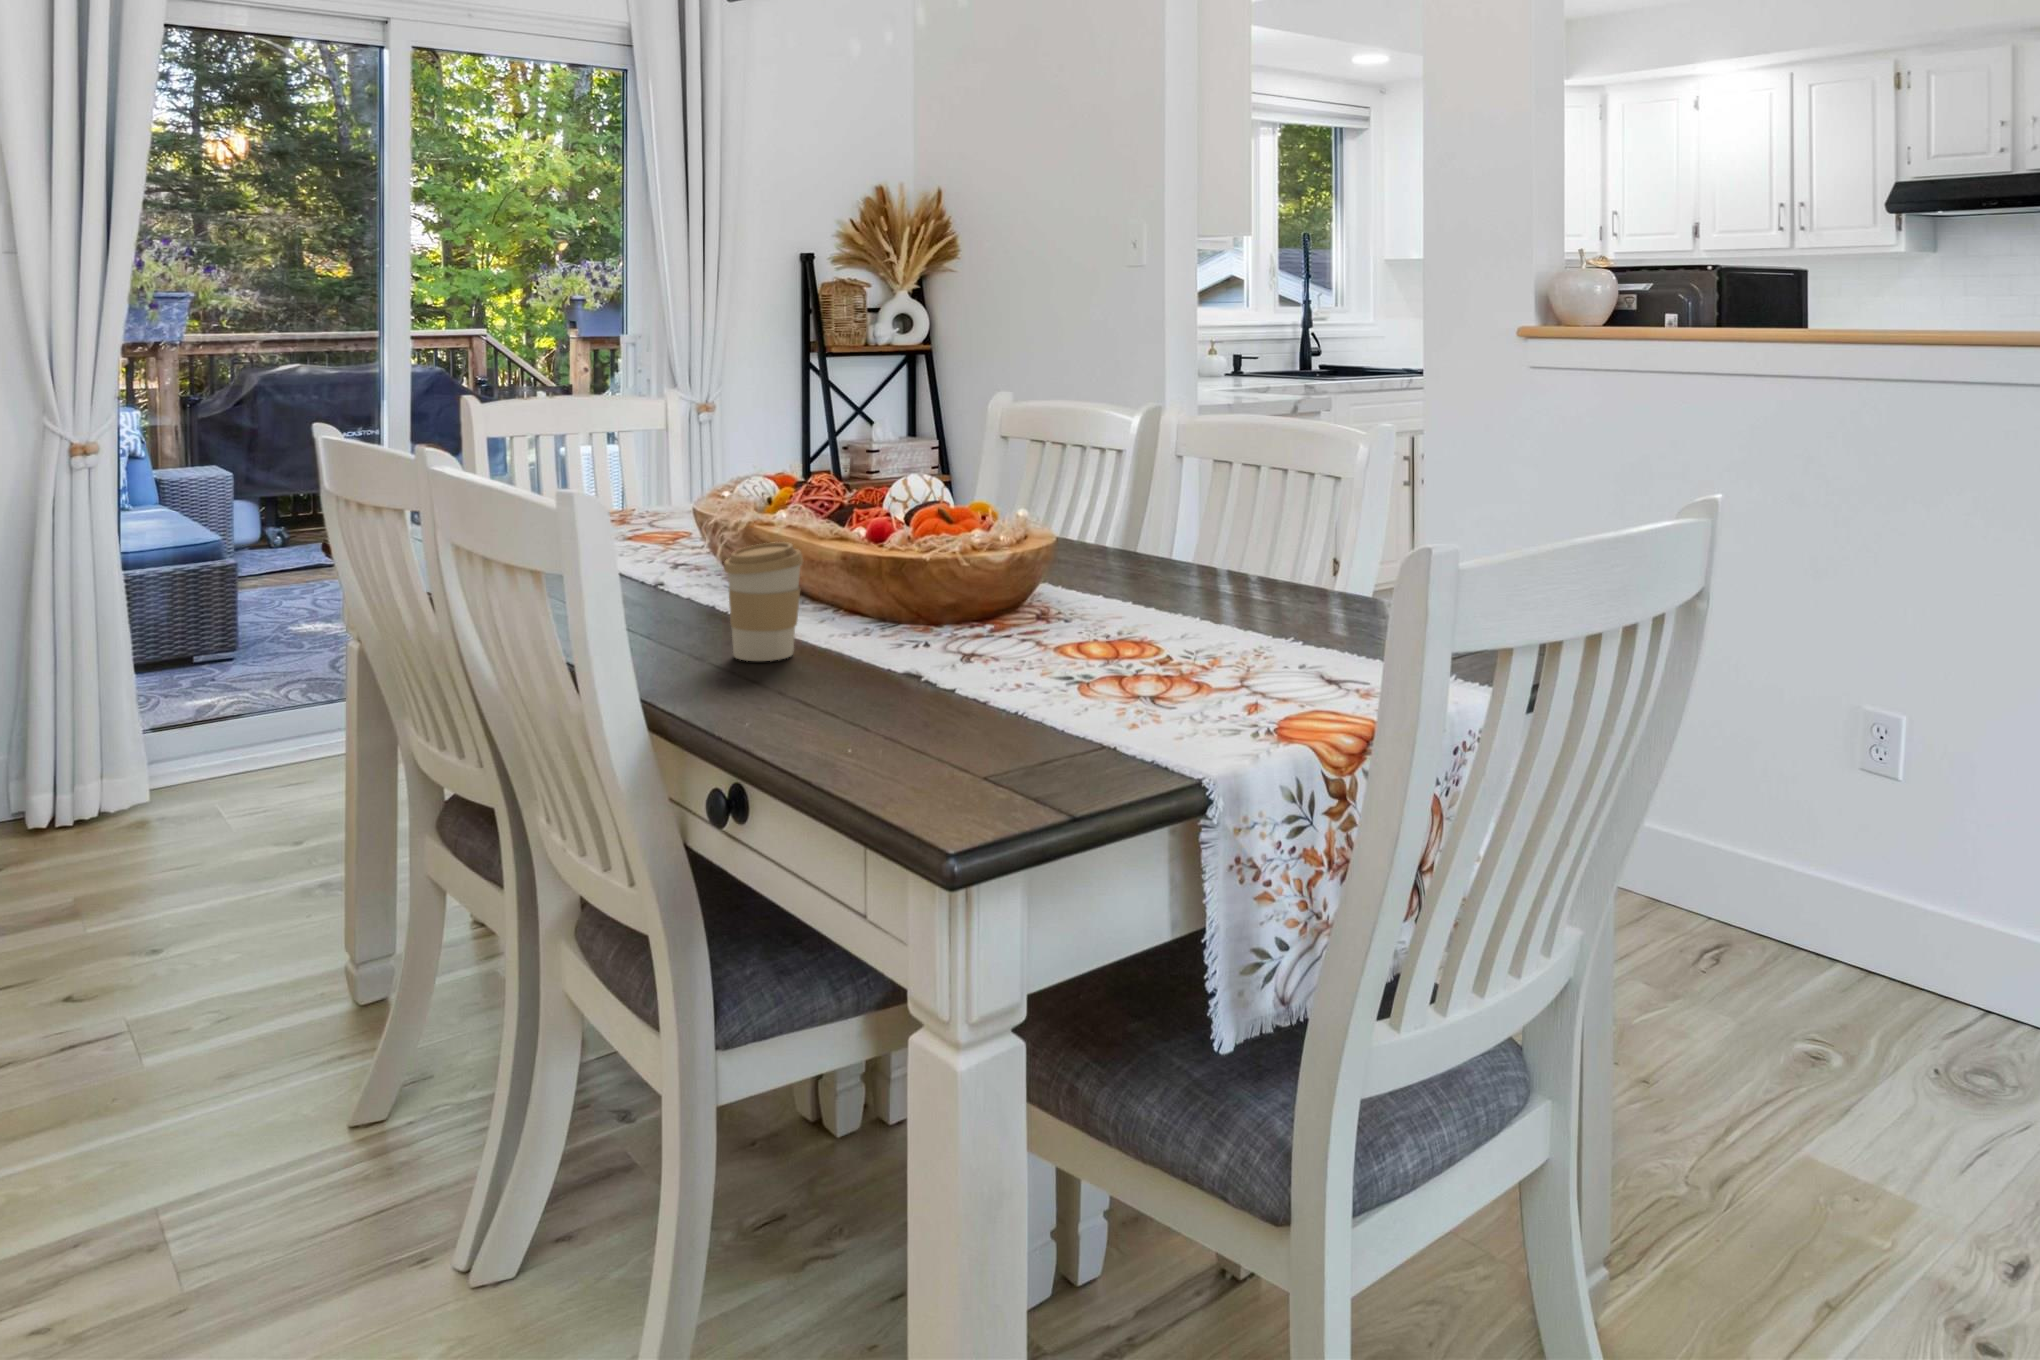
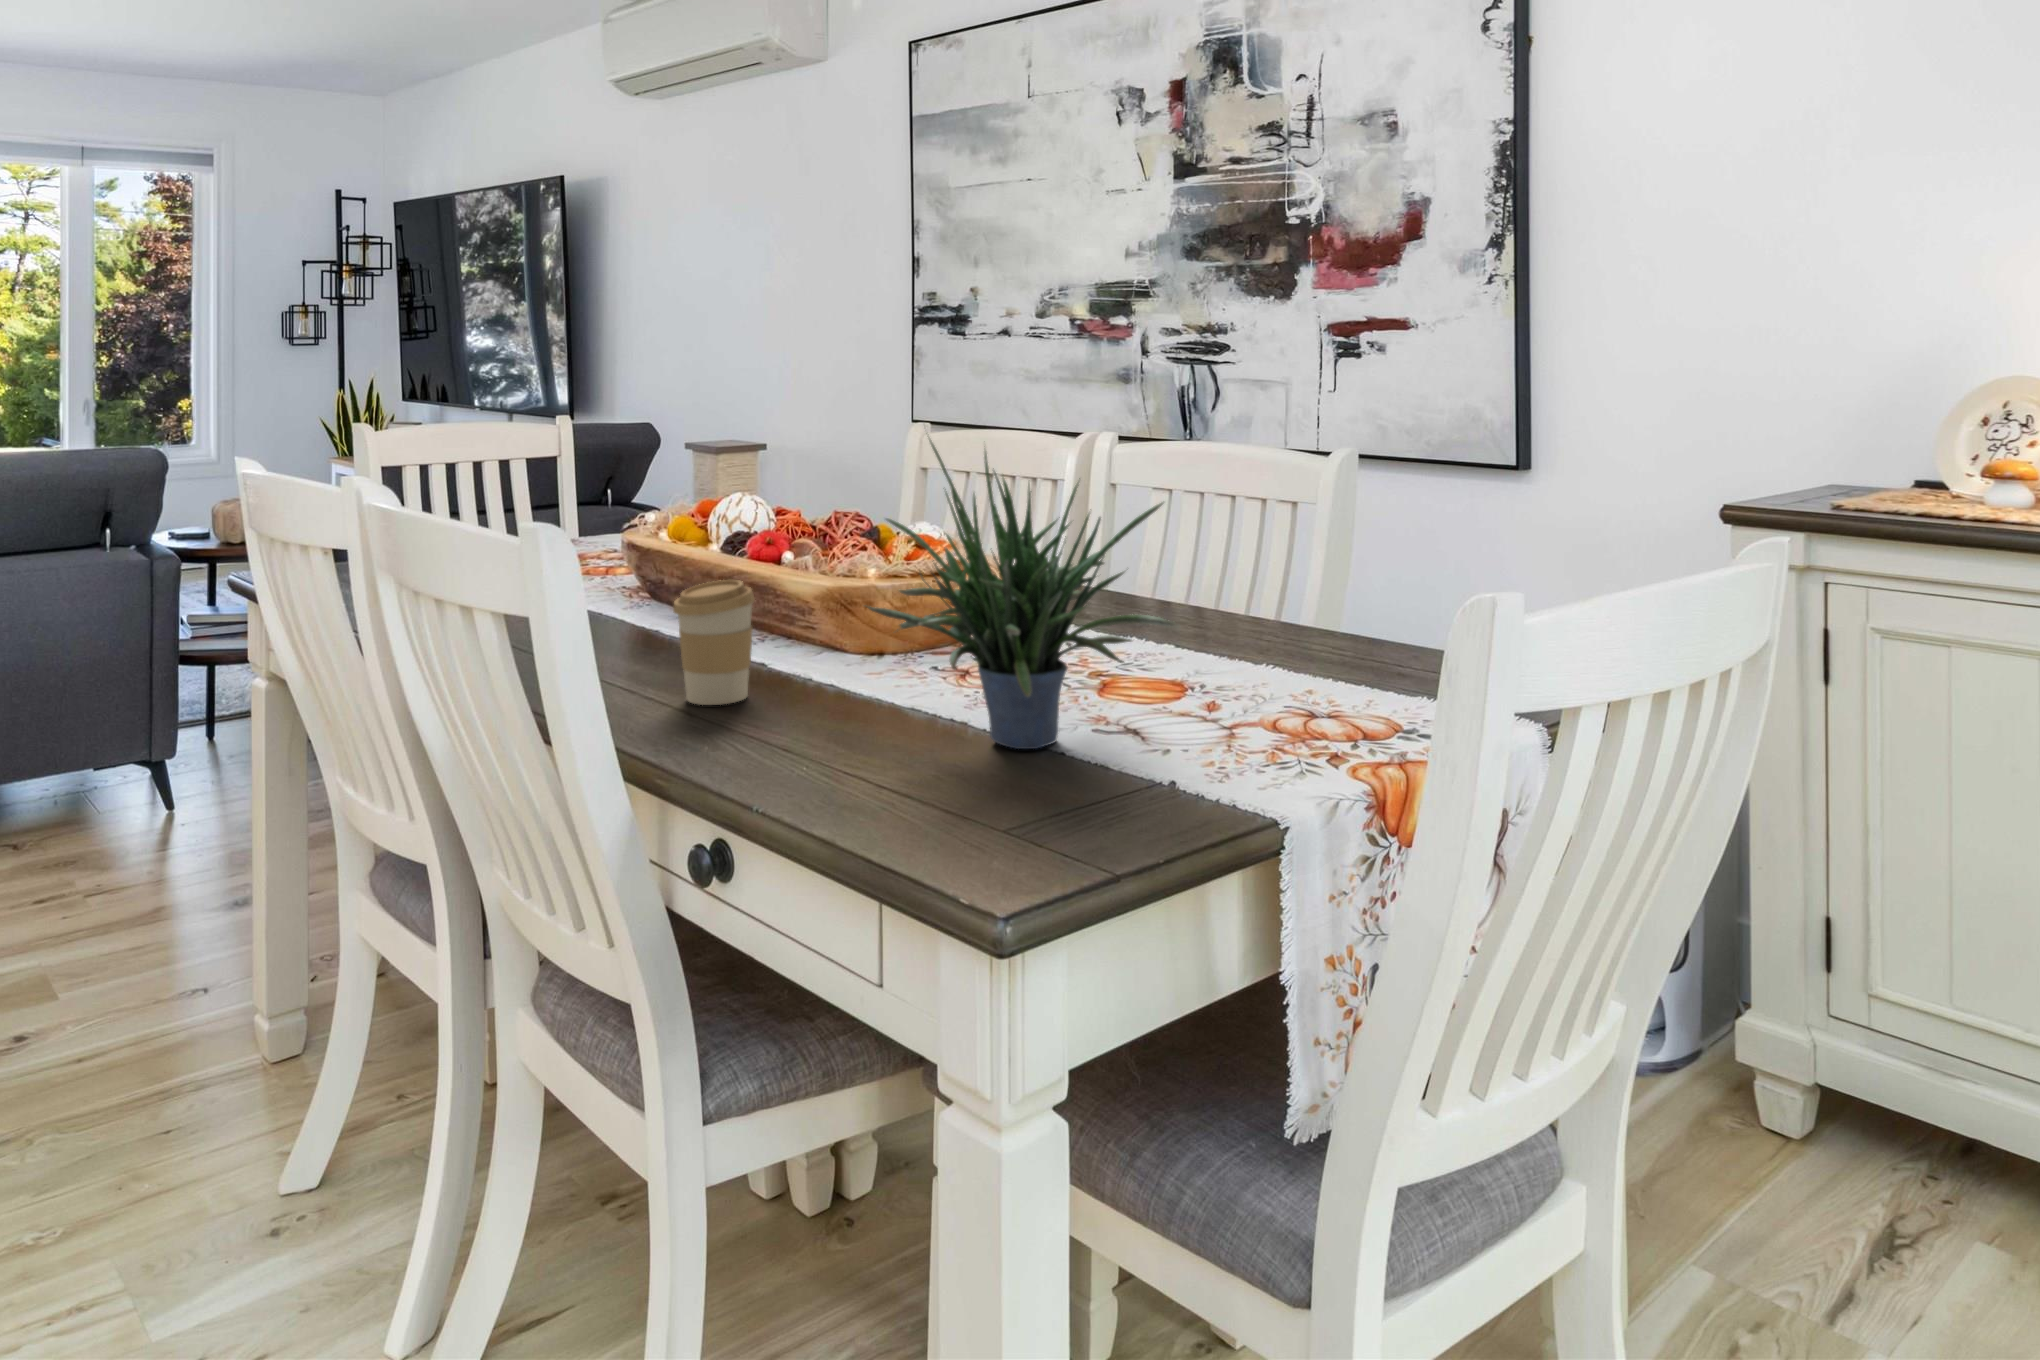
potted plant: none [888,396,1174,713] -> present [868,439,1175,749]

